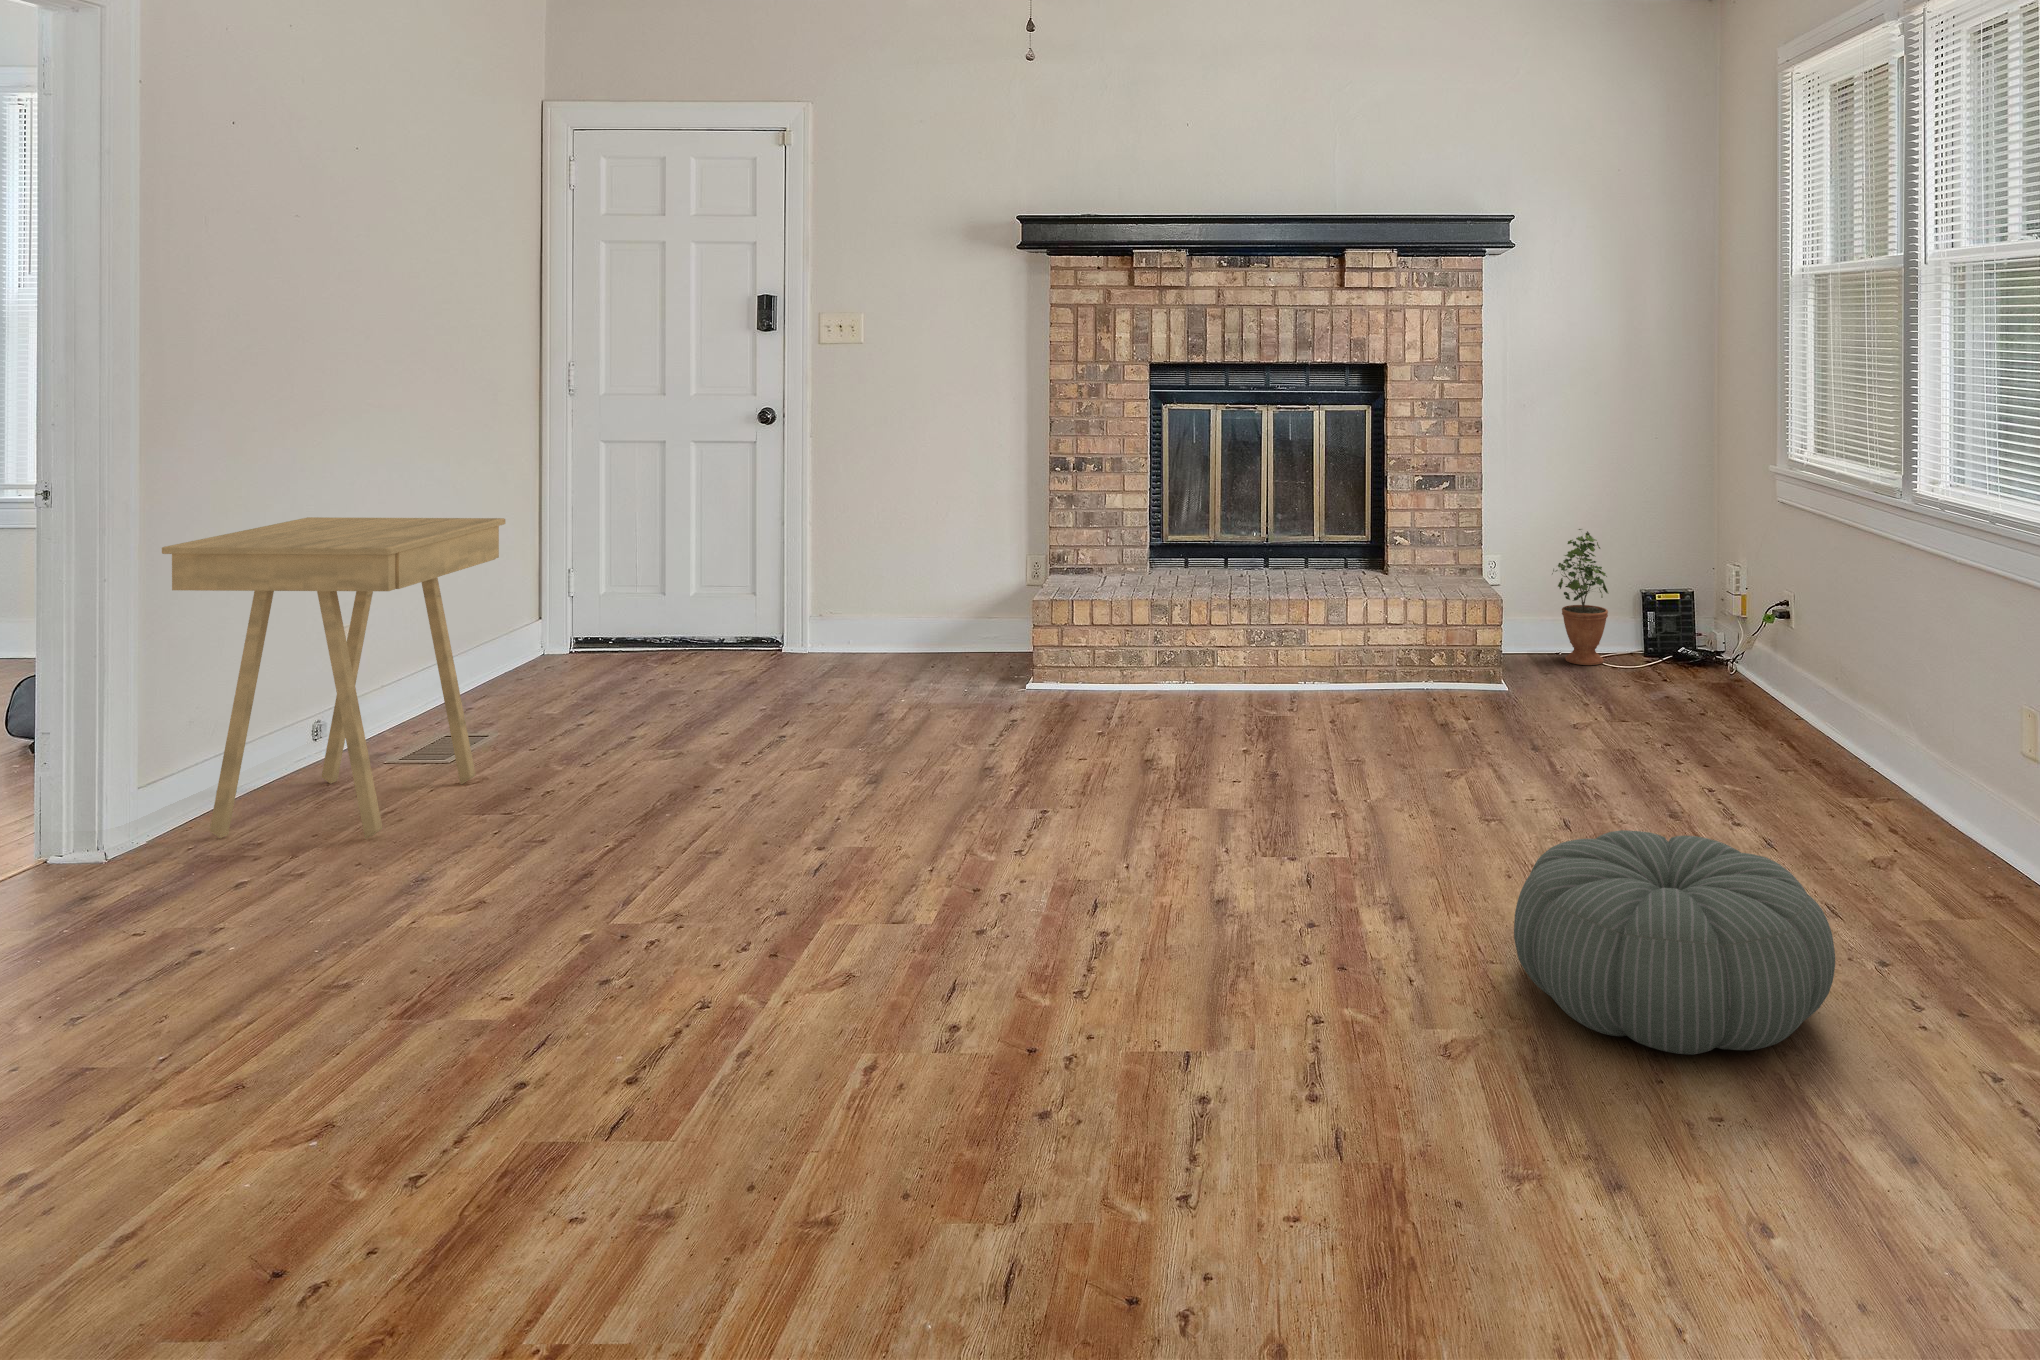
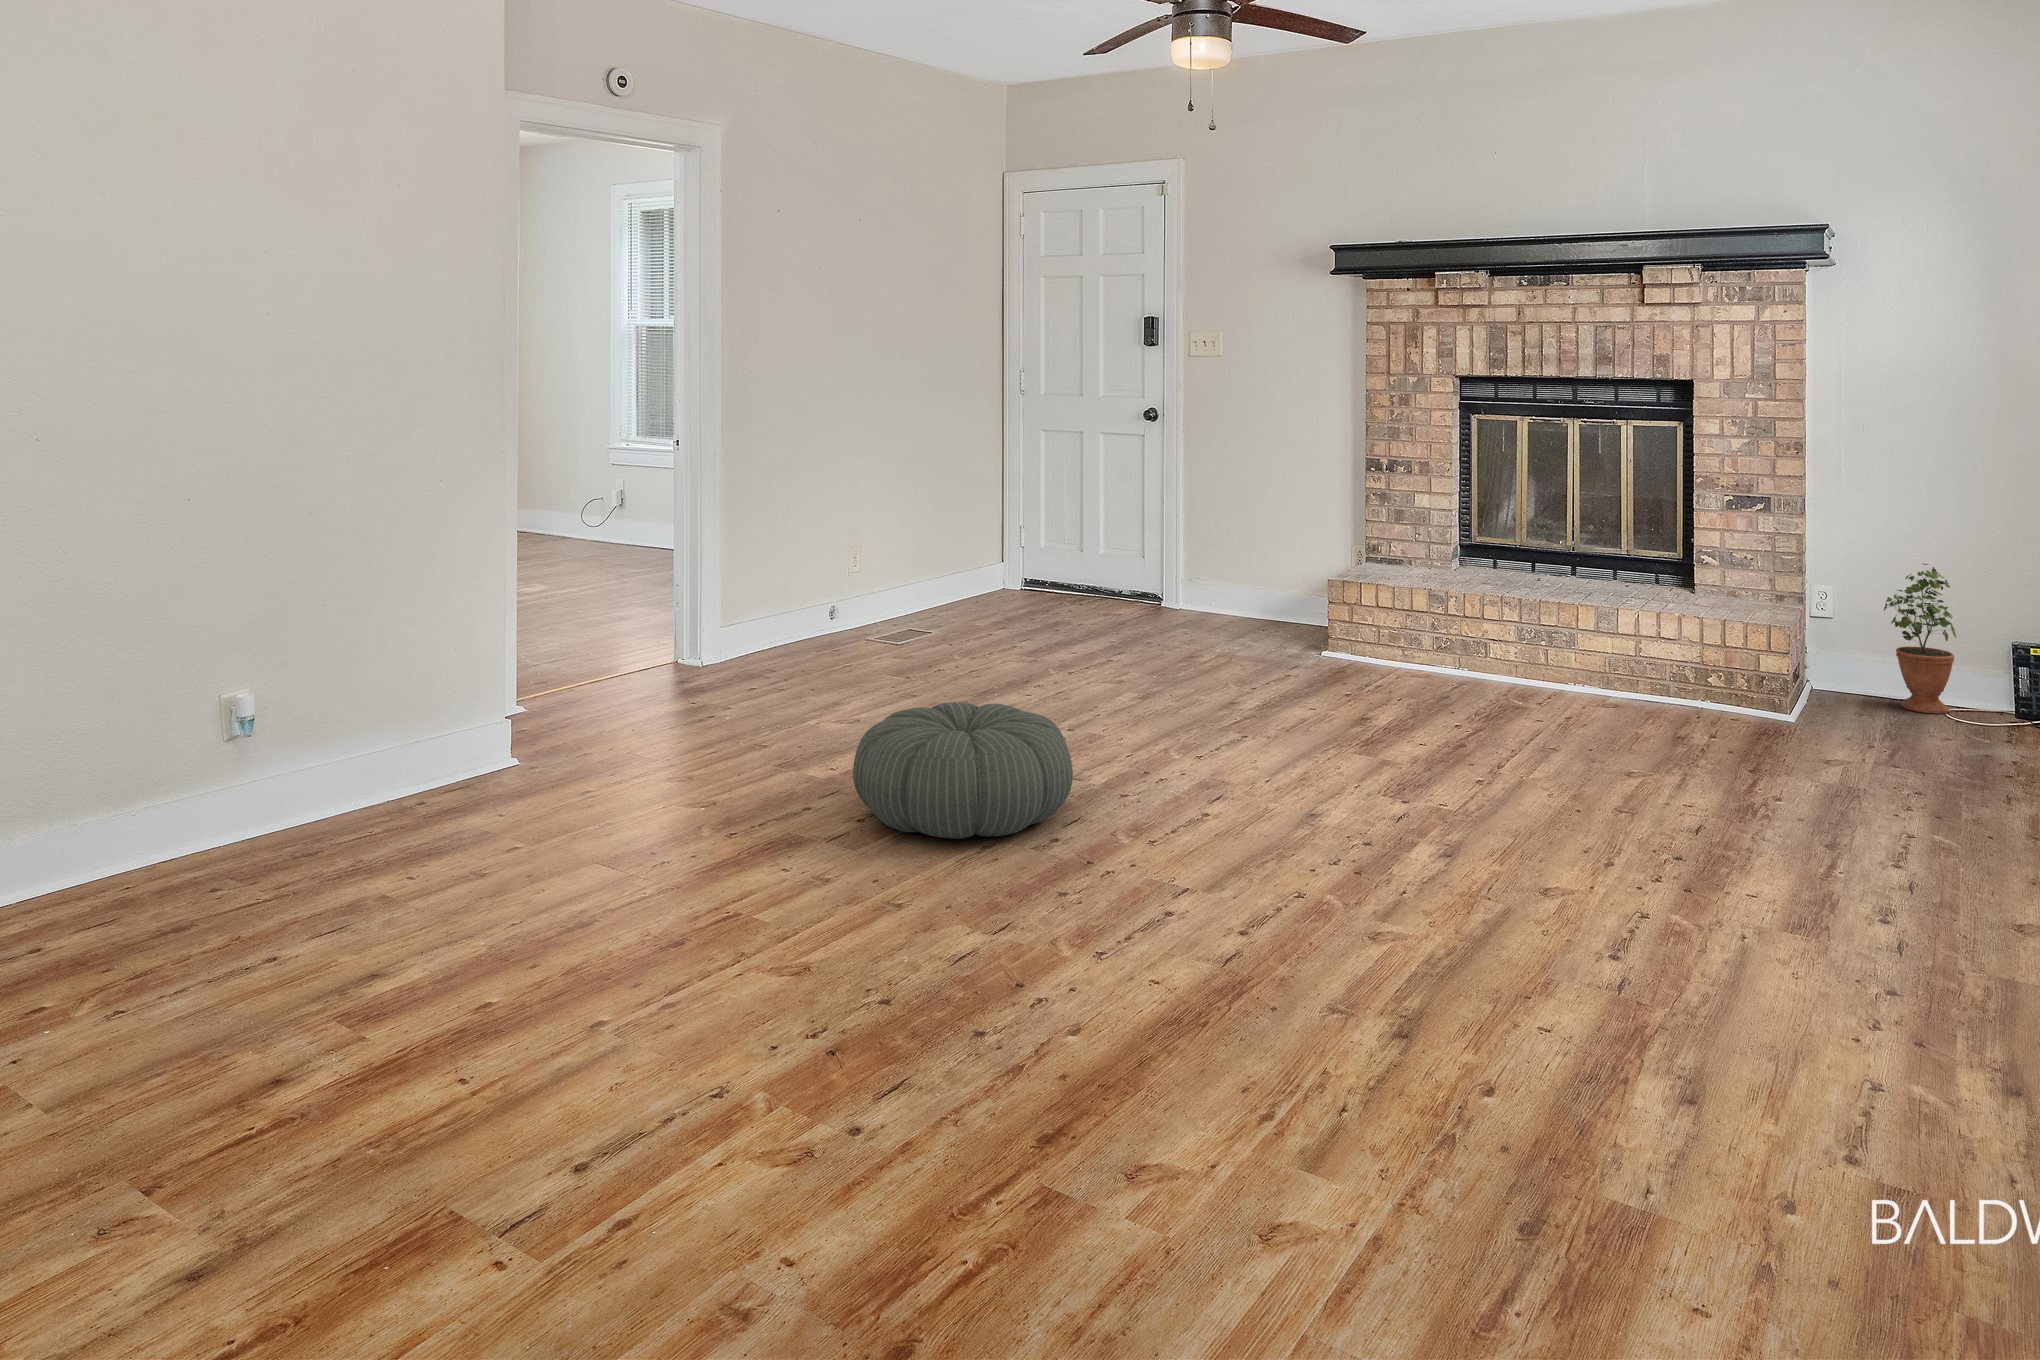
side table: present [162,517,505,839] -> none [726,469,920,678]
pouf: present [1514,830,1835,1055] -> present [853,702,1073,839]

